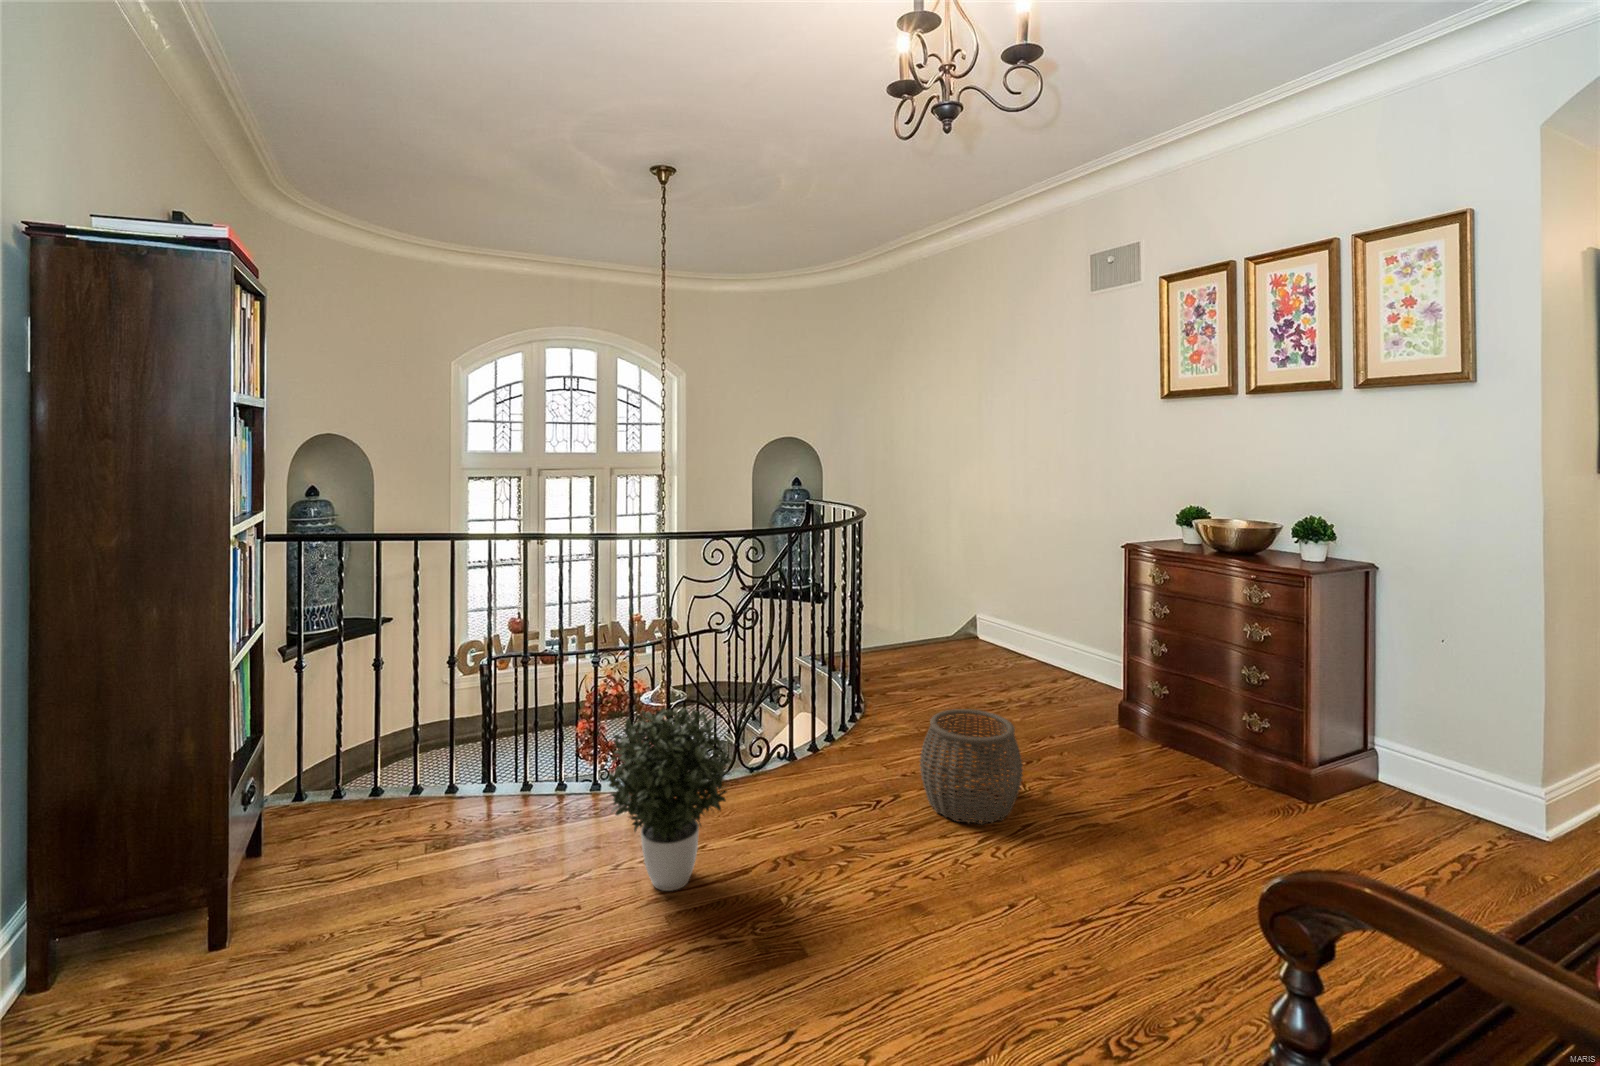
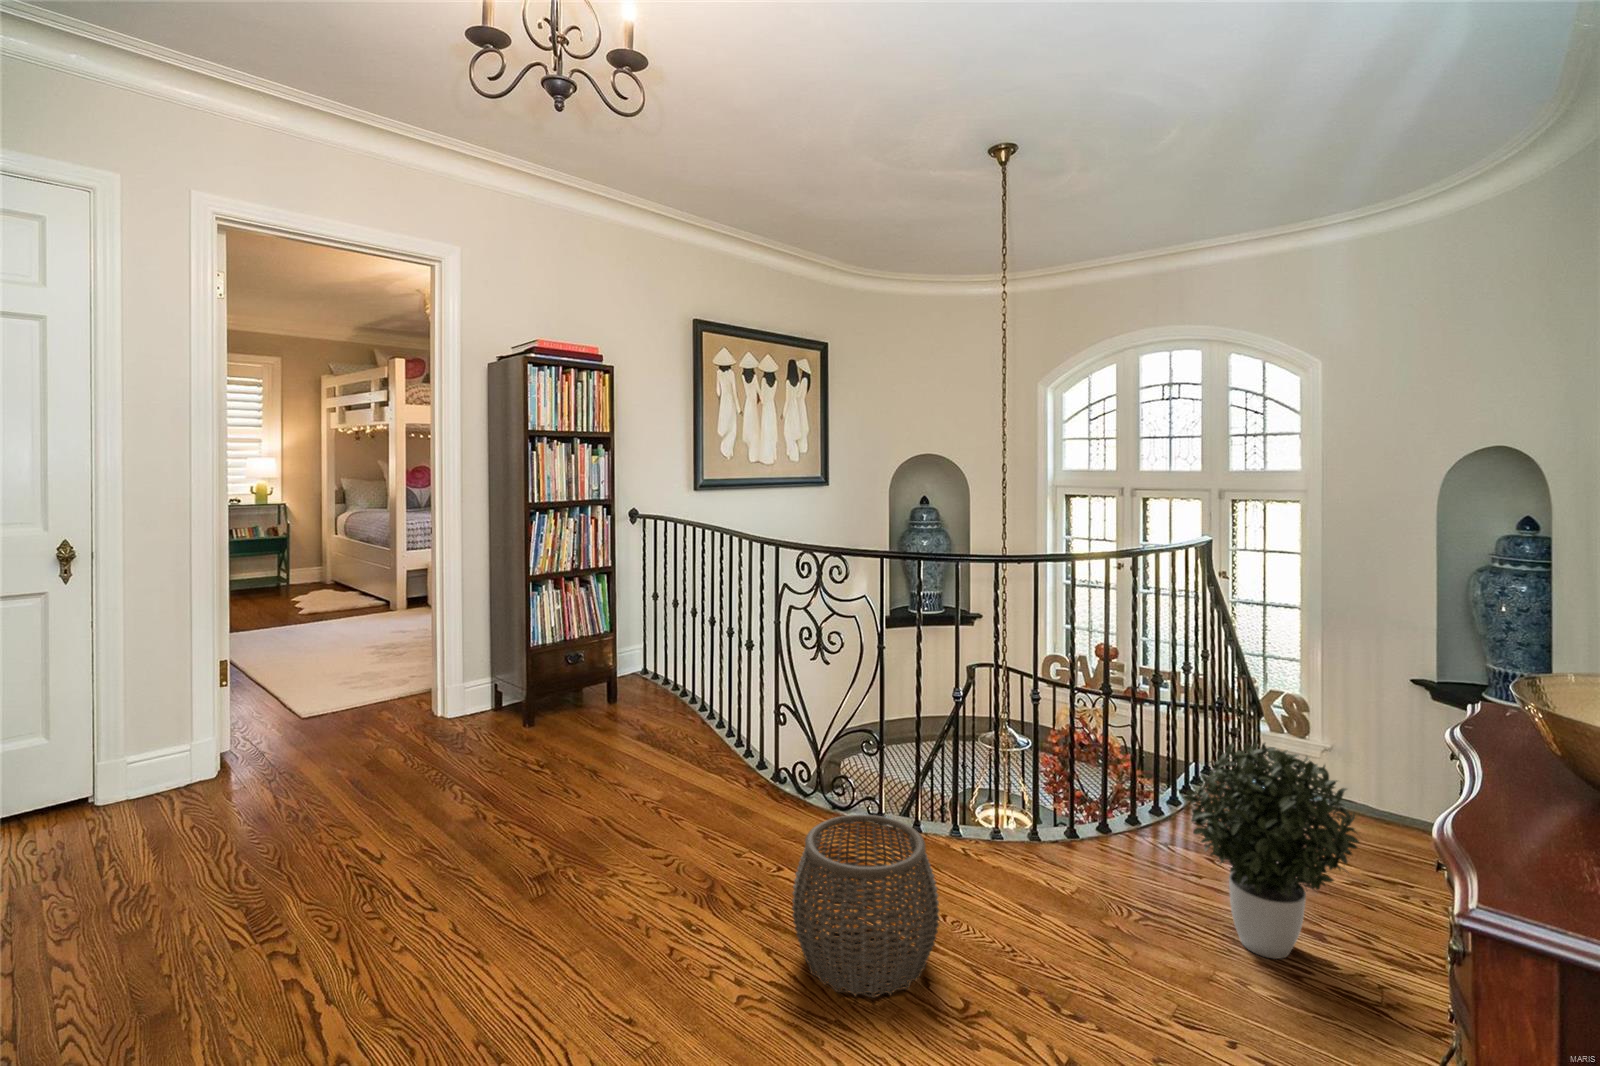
potted plant: present [608,708,732,891] -> present [1184,742,1359,959]

